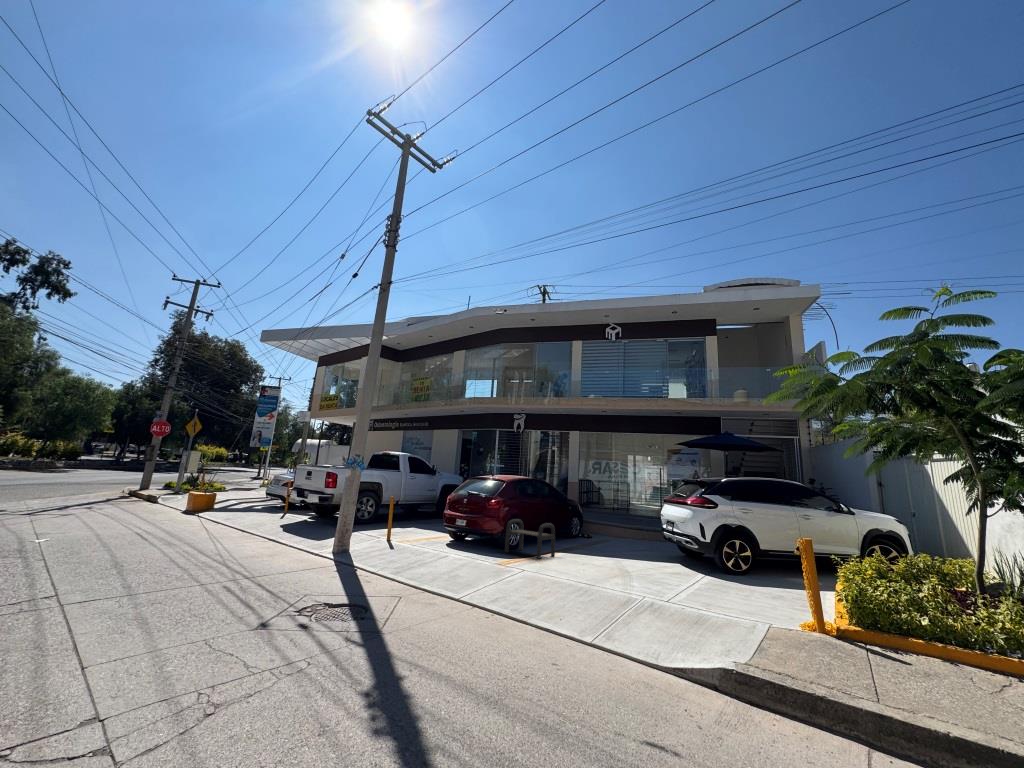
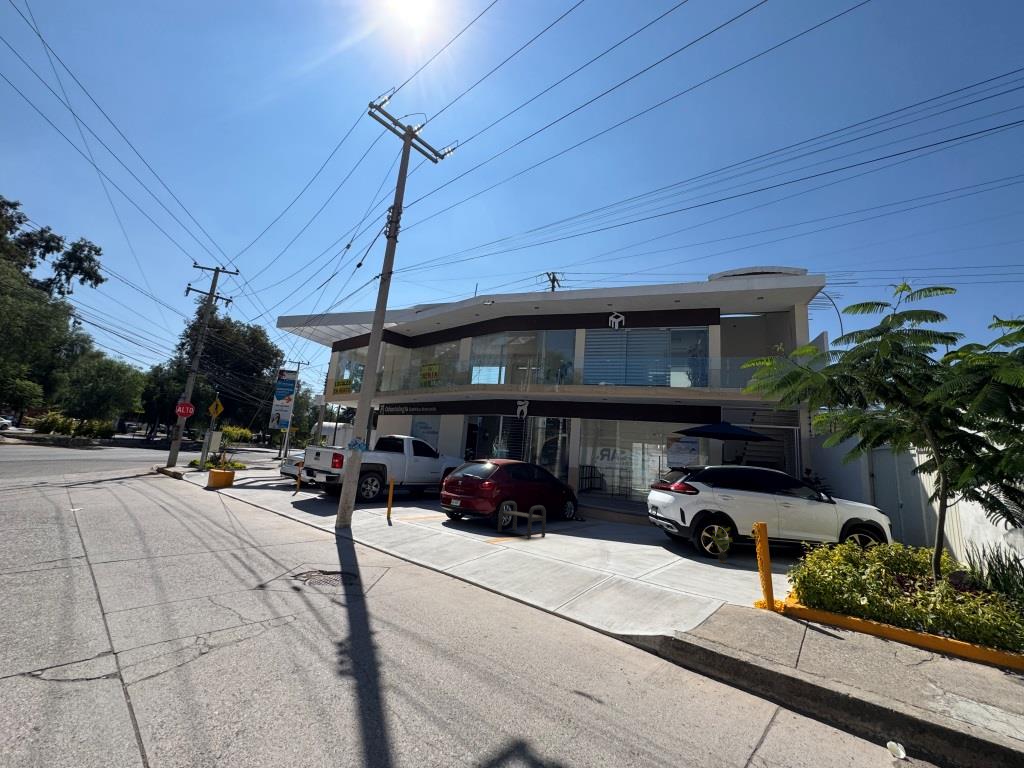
potted plant: none [734,541,755,580] -> present [713,528,731,563]

